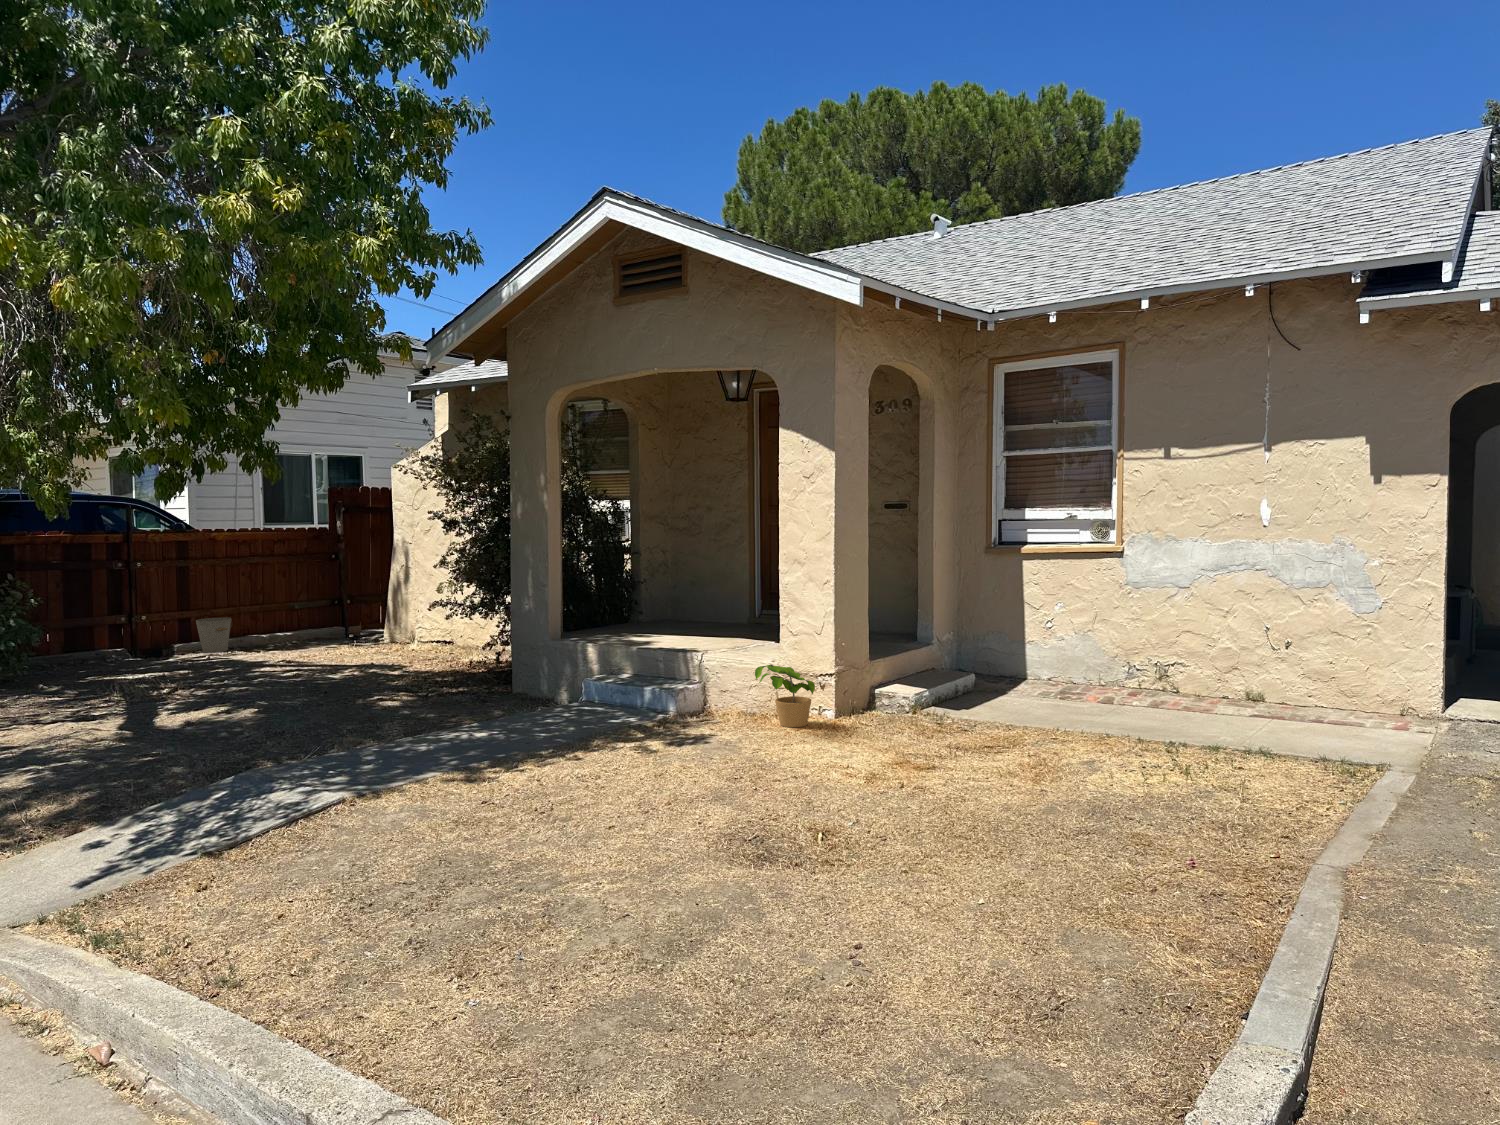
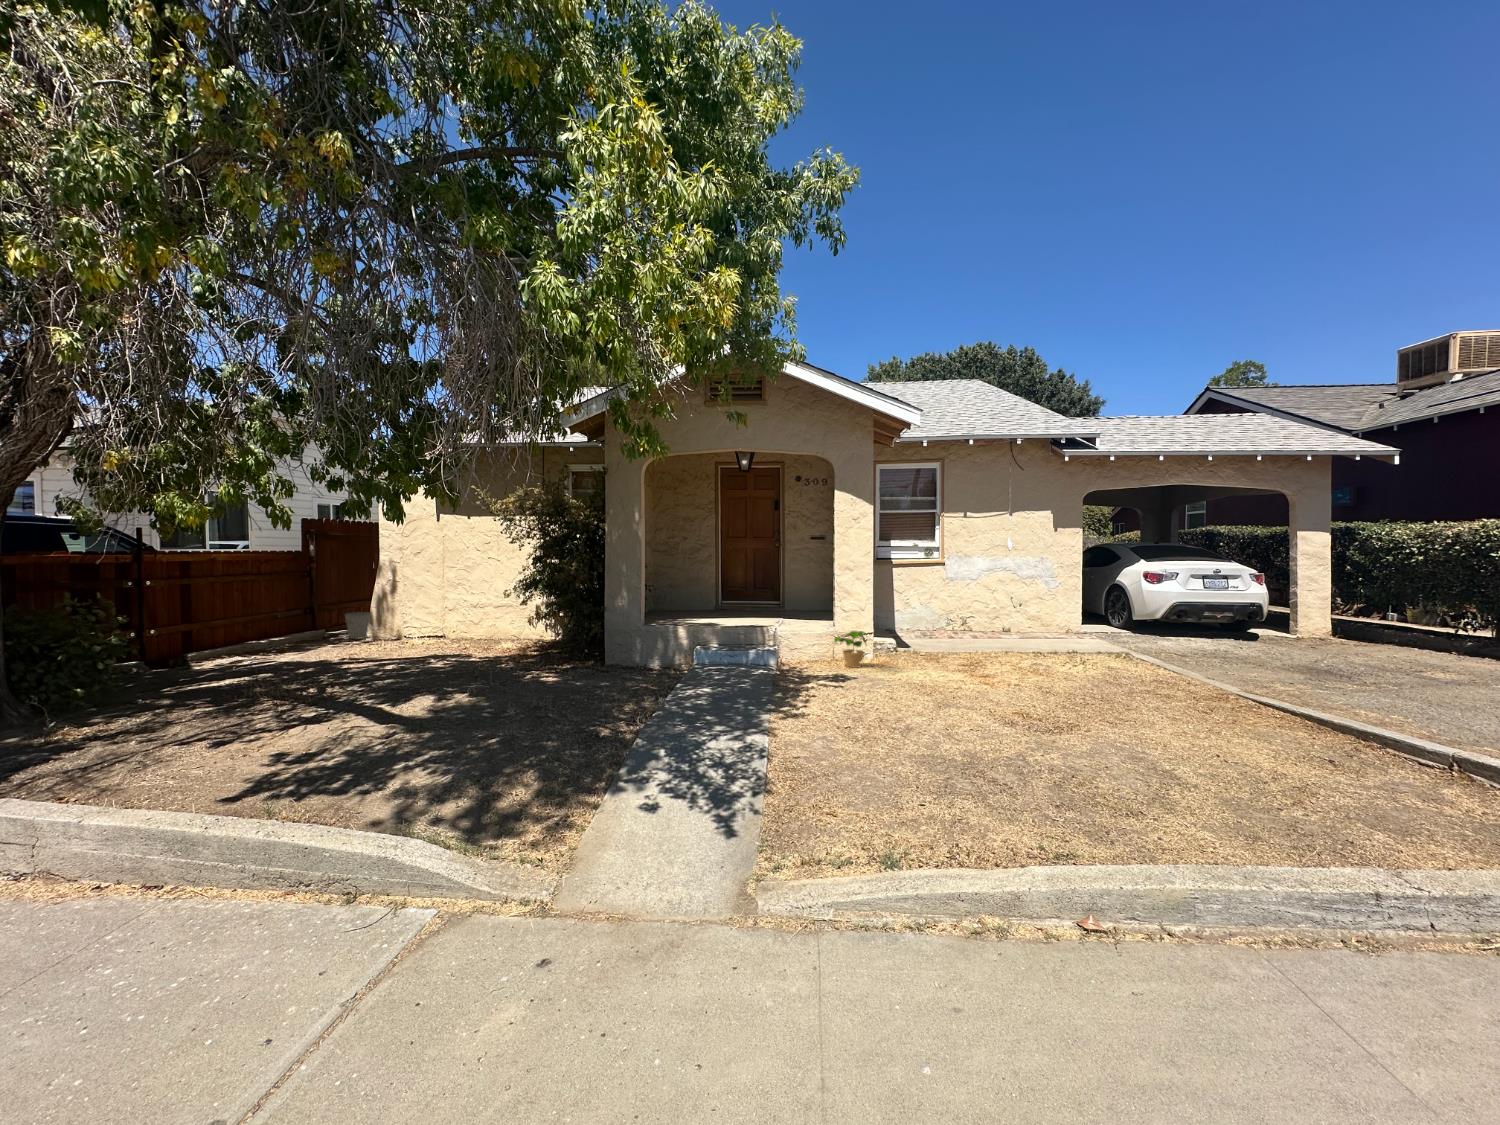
bucket: present [196,617,231,653] -> present [345,612,373,639]

